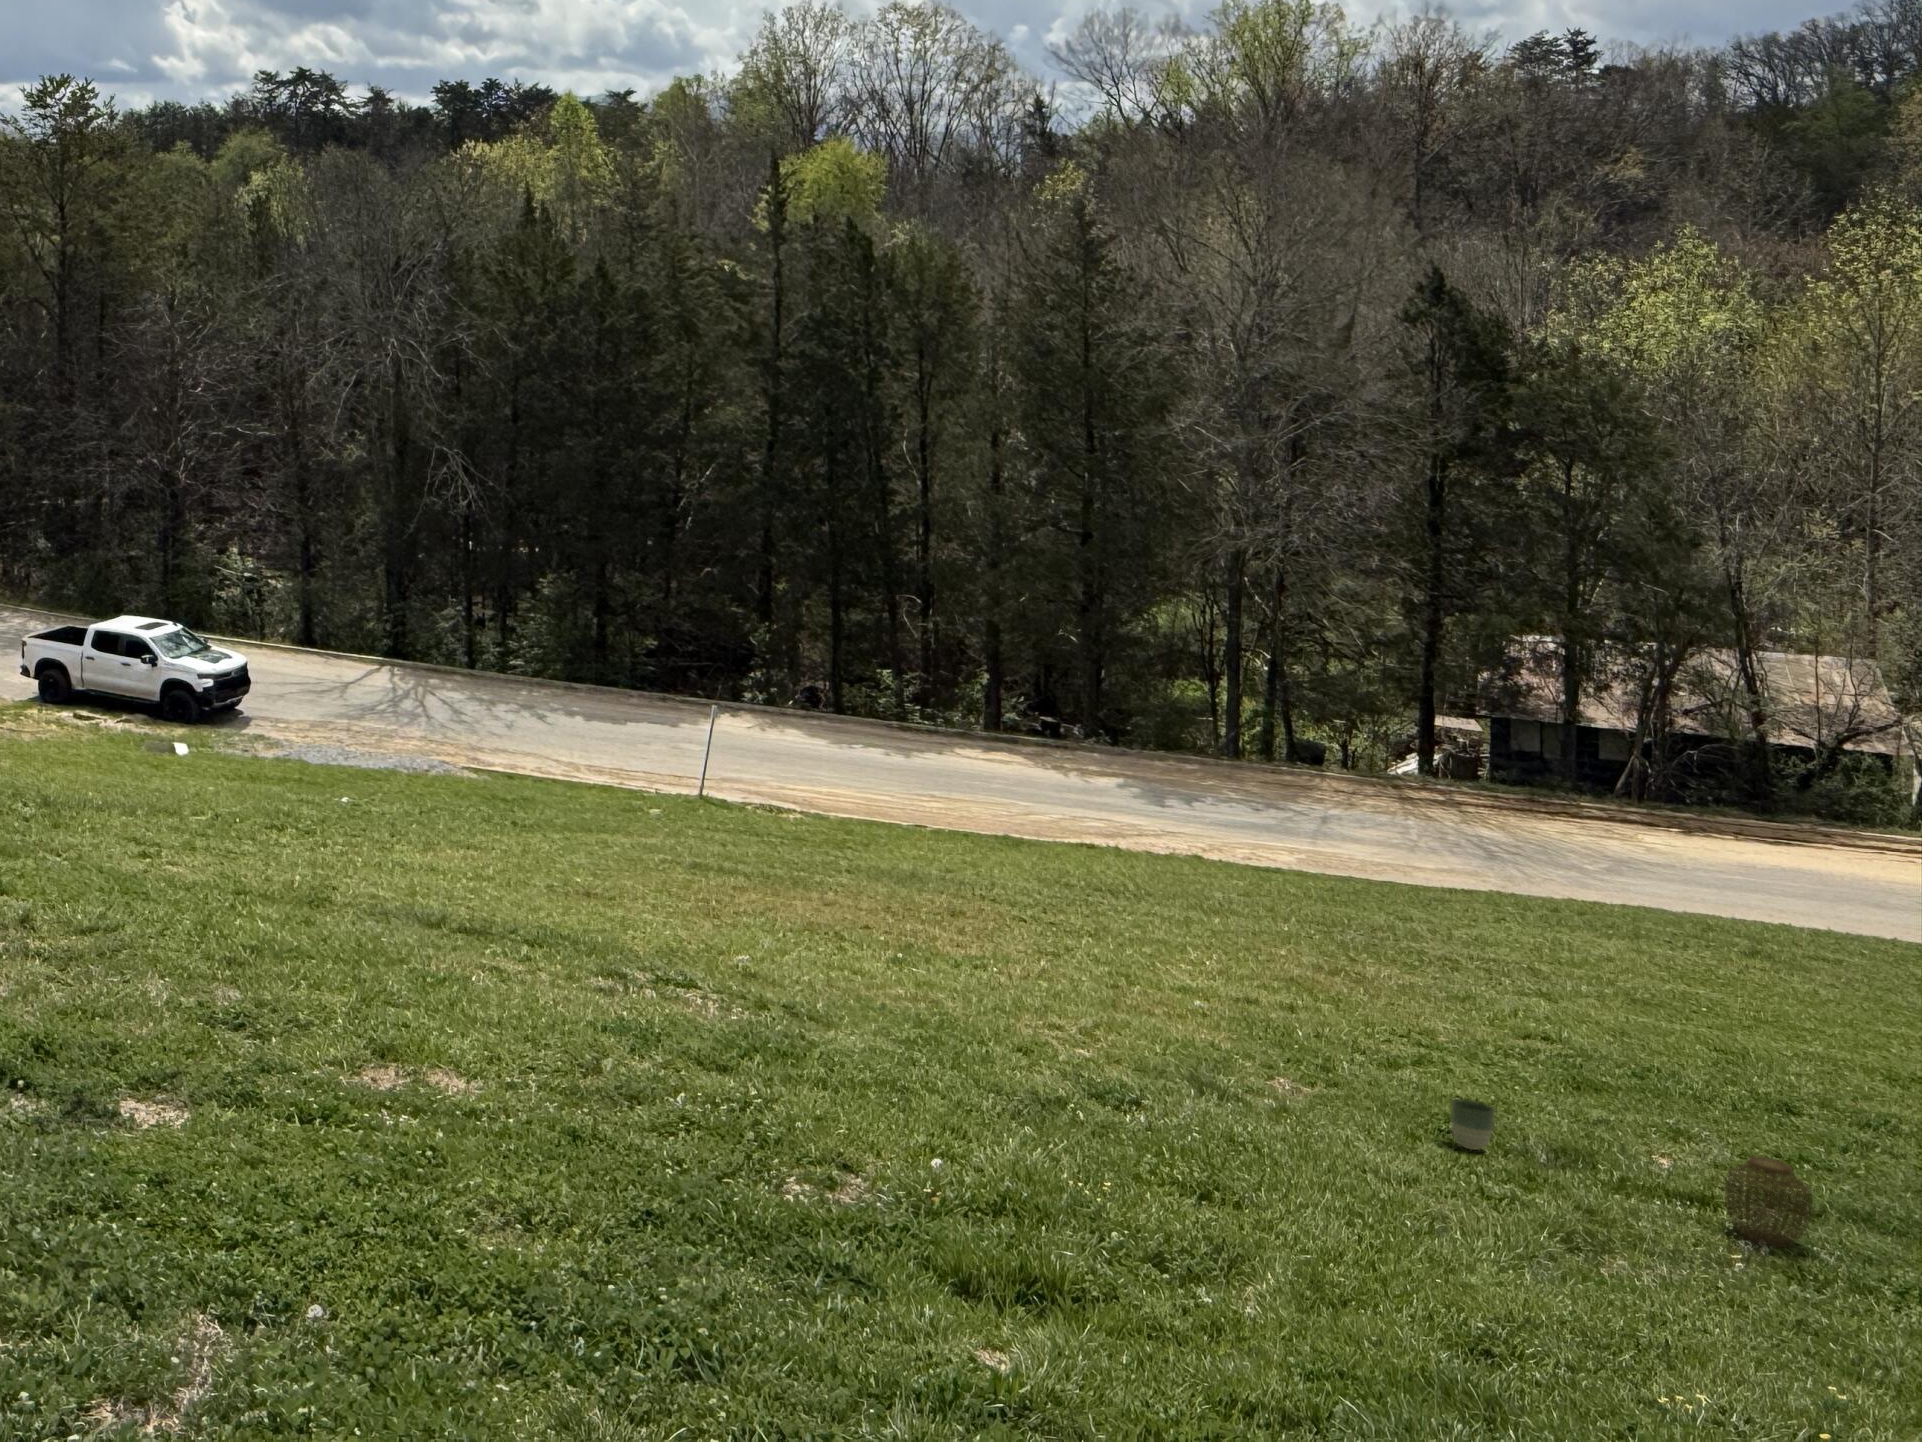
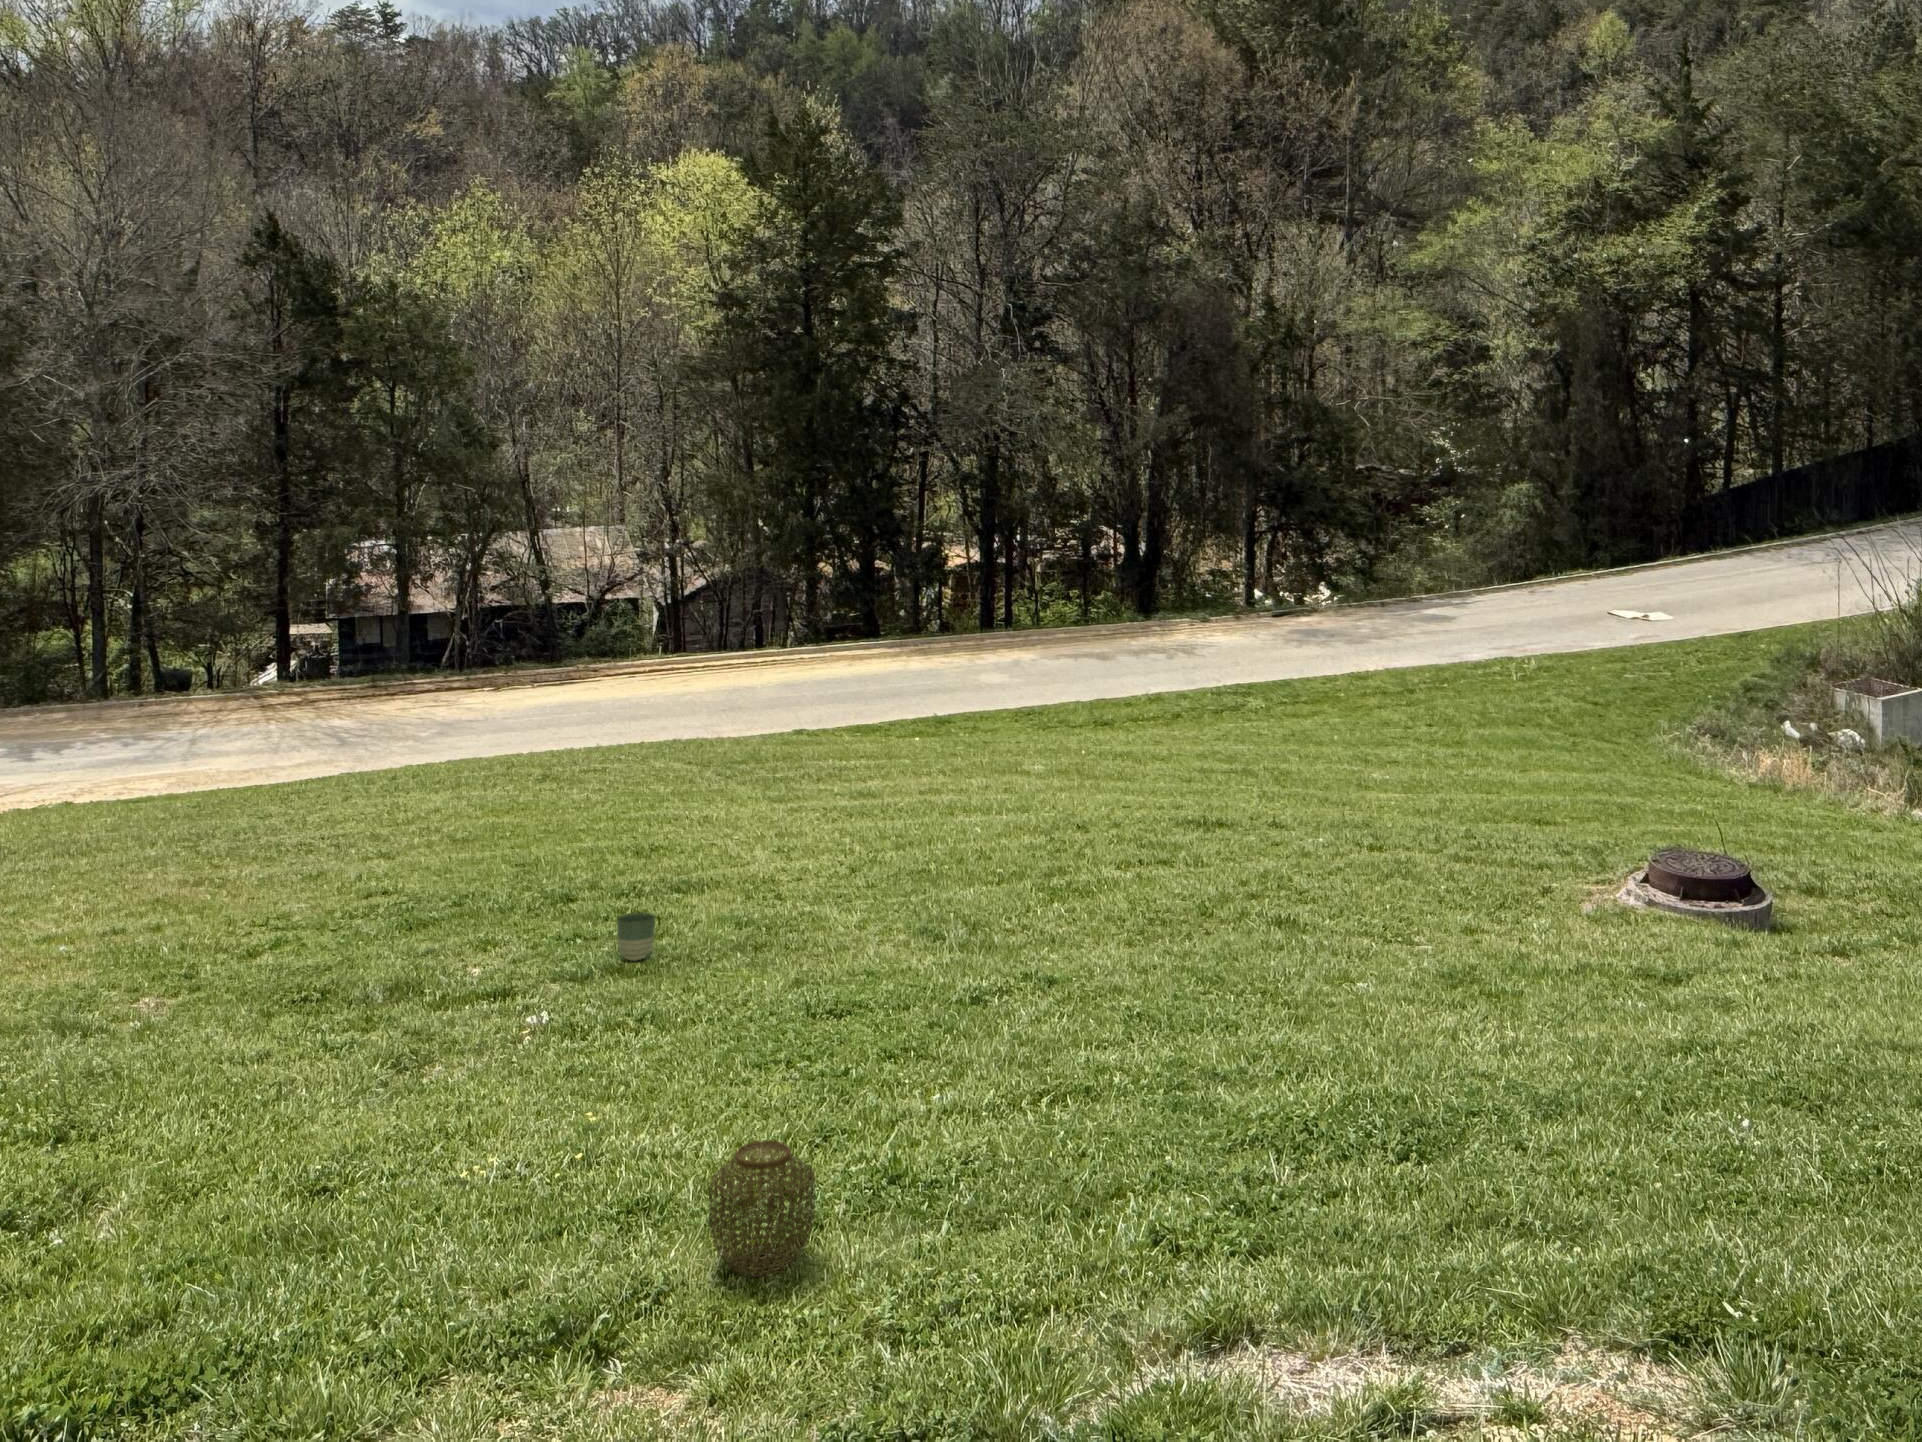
planter: present [1451,1099,1495,1150] -> present [617,912,655,961]

